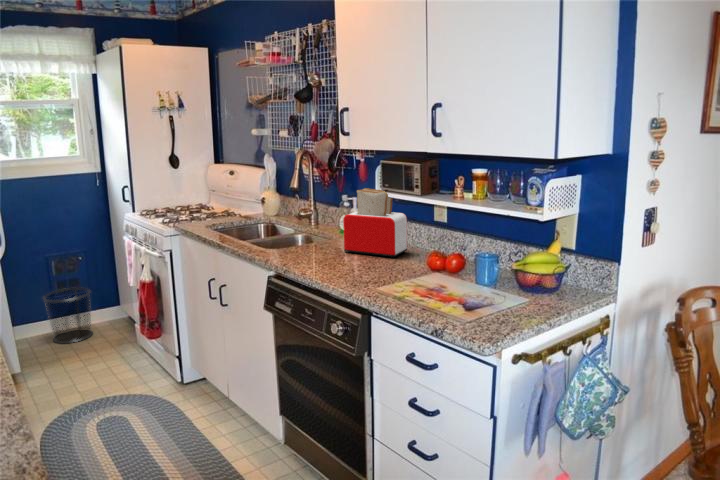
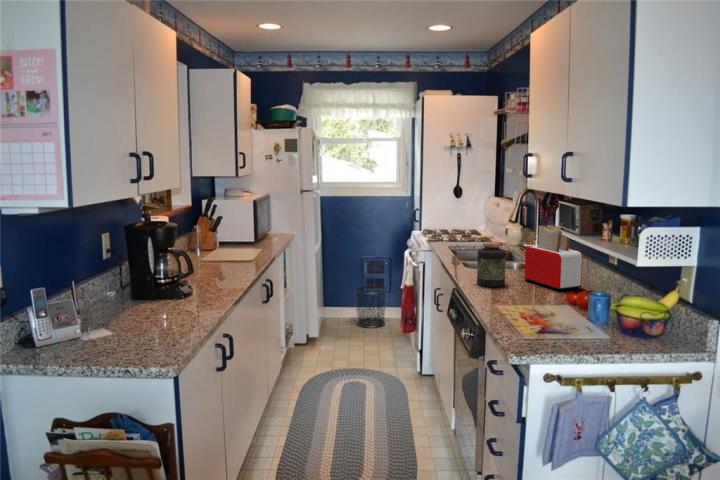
jar: none [304,214,337,266] -> present [477,242,506,287]

